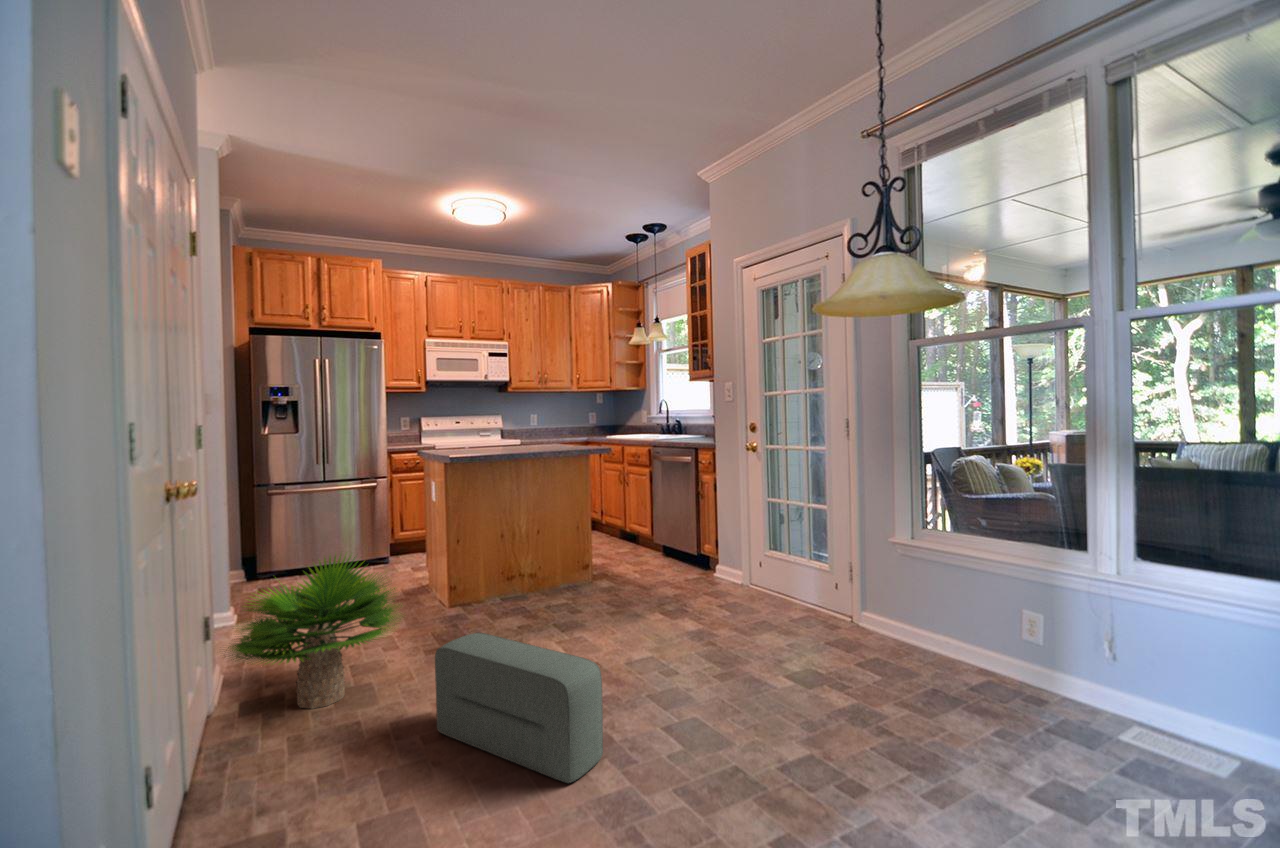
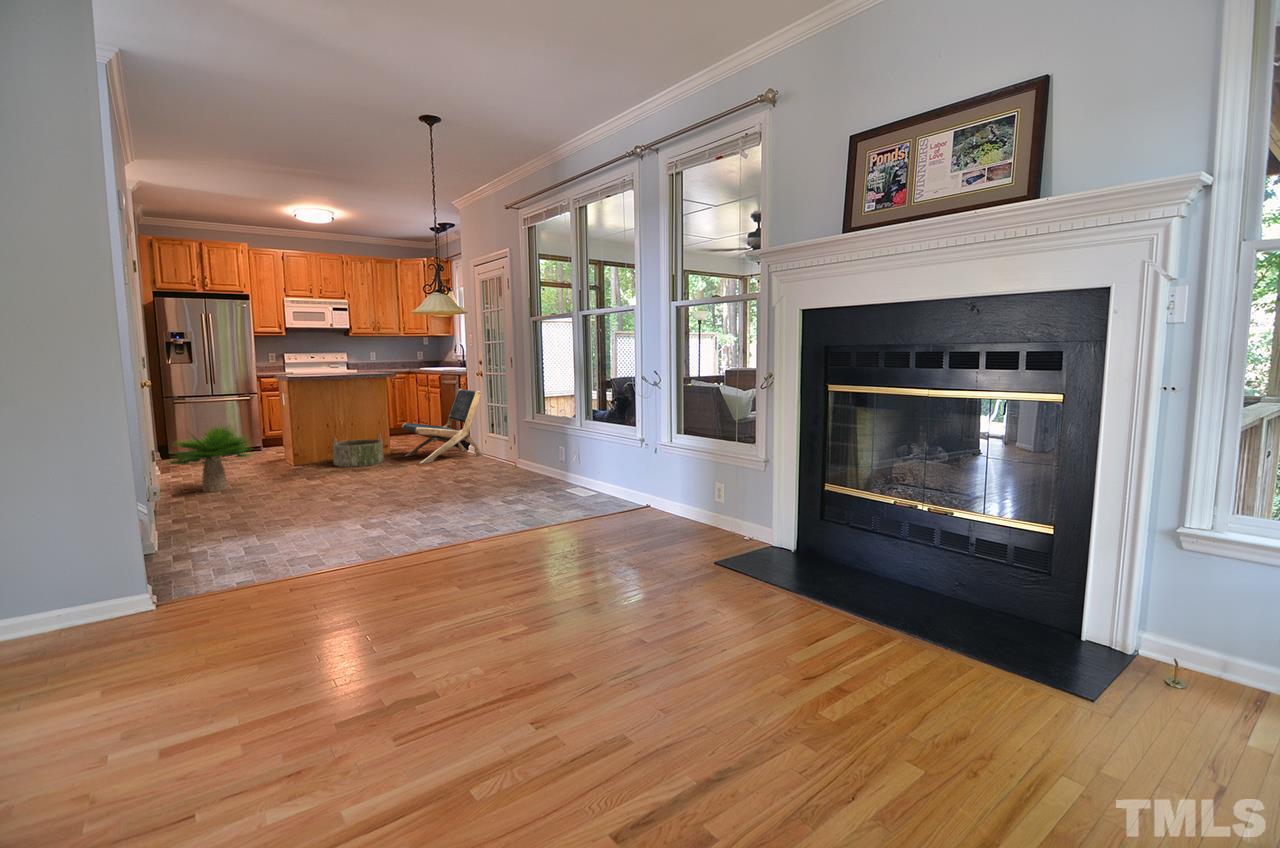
lounge chair: none [620,469,763,611] -> present [402,389,484,463]
basket: none [517,551,599,618] -> present [333,434,384,467]
pouf: present [435,633,603,783] -> none [267,454,339,501]

